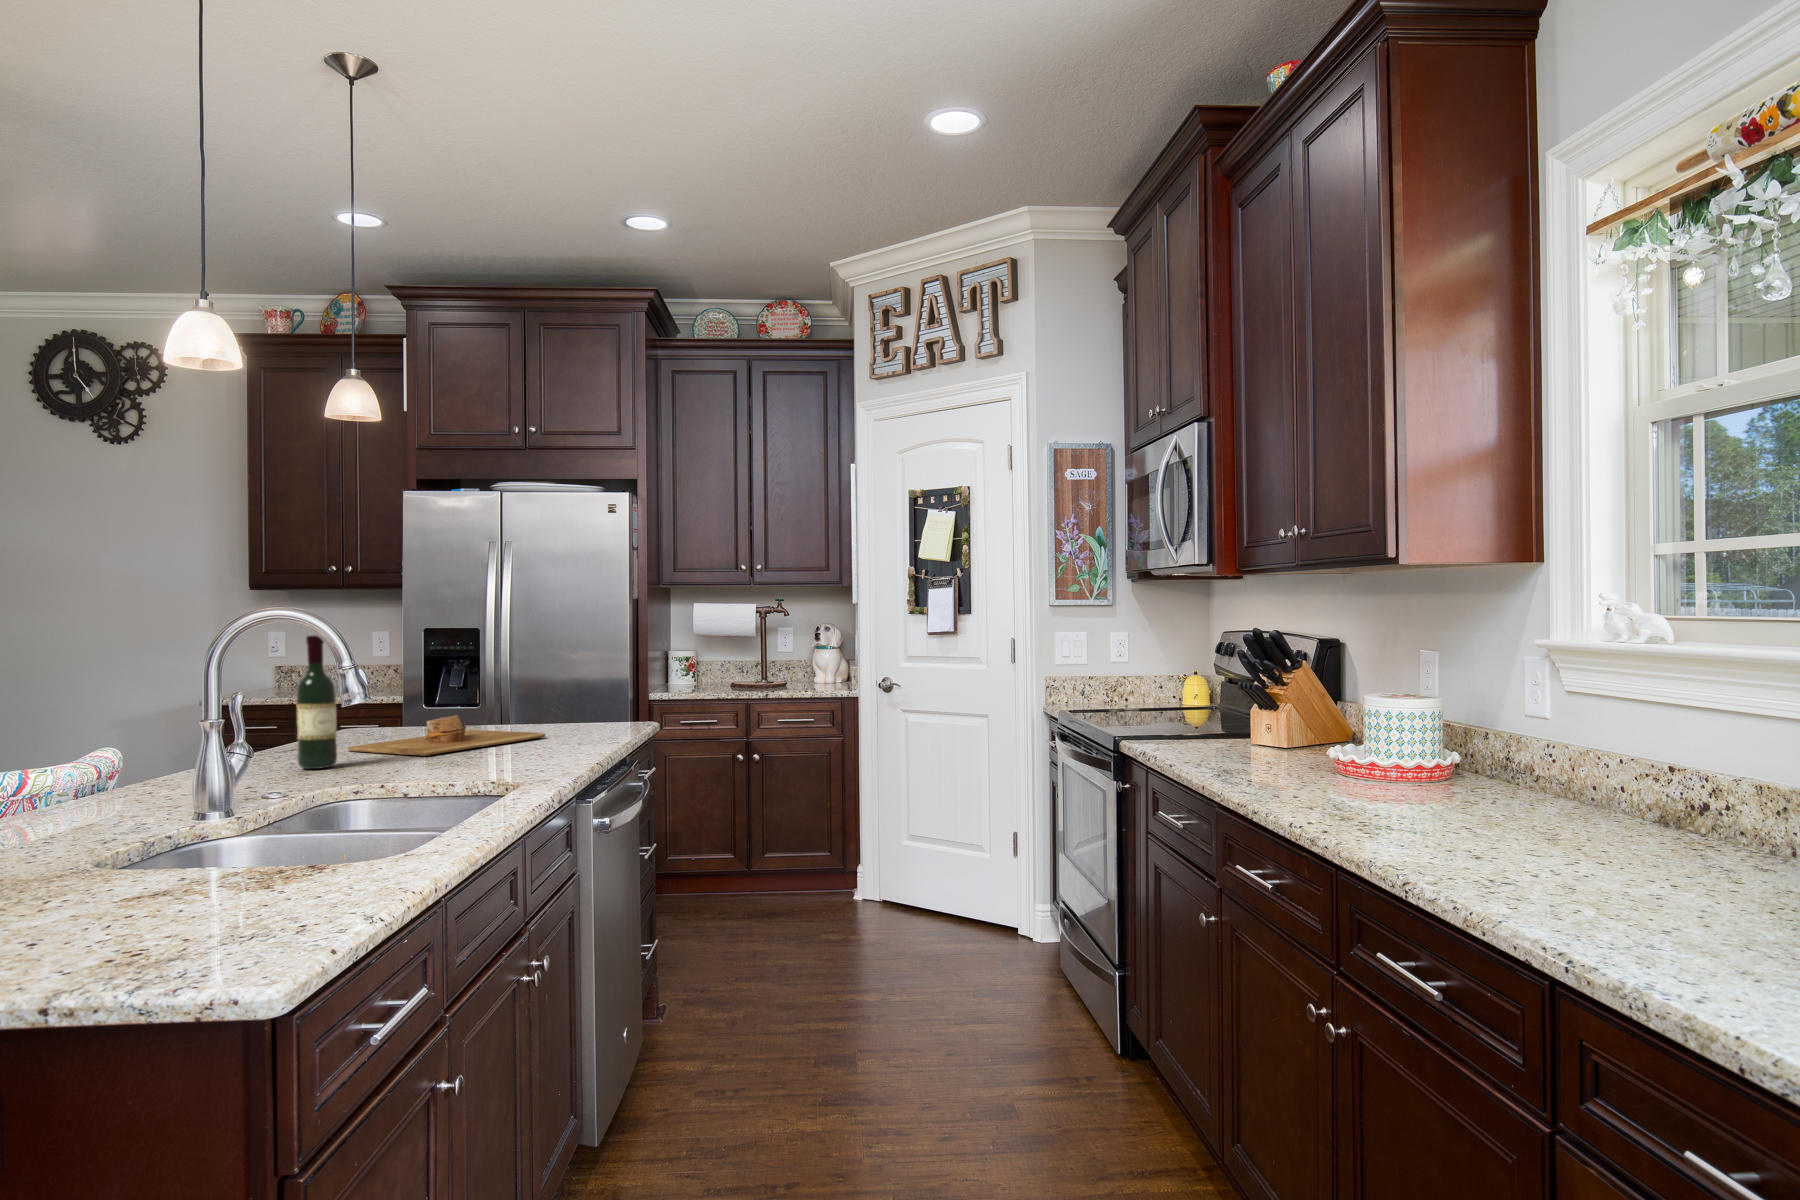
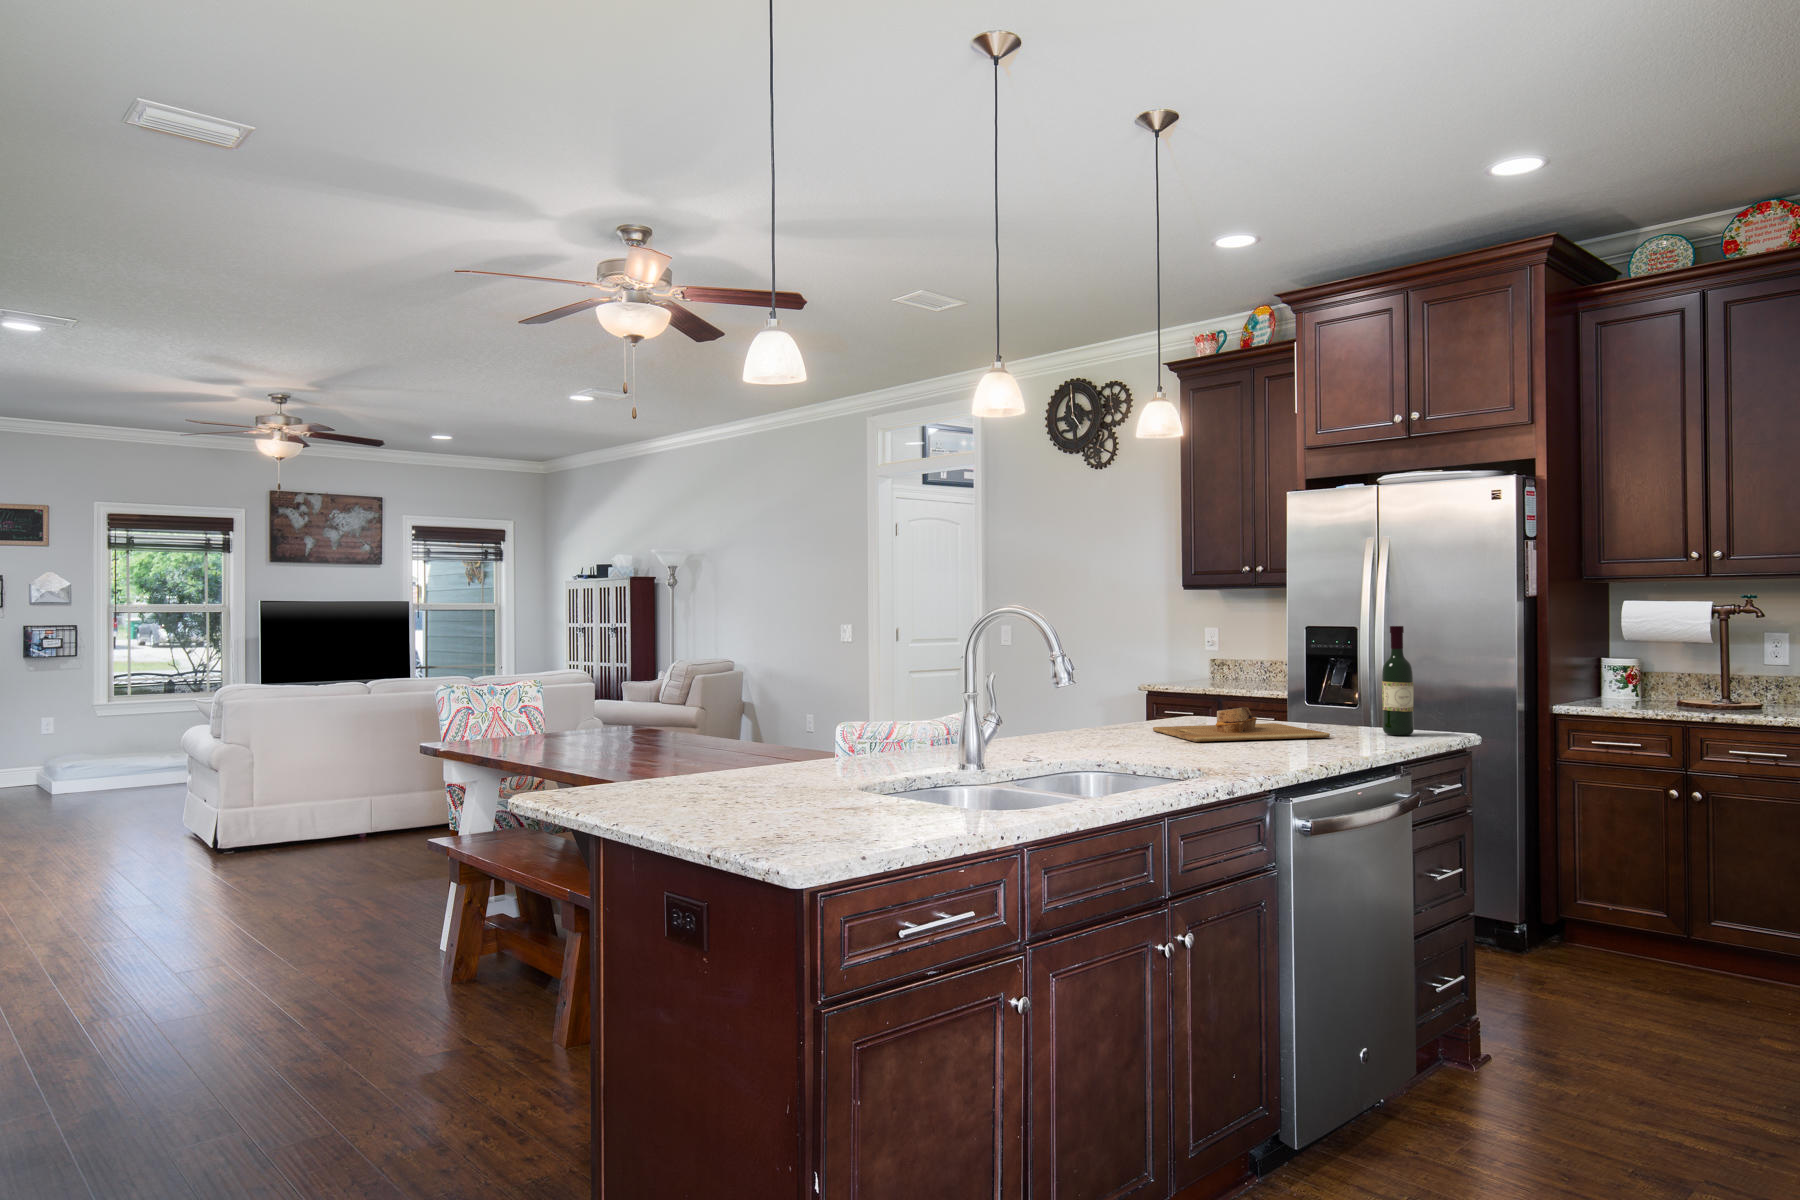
wine bottle: present [296,635,337,769] -> present [1382,626,1414,735]

